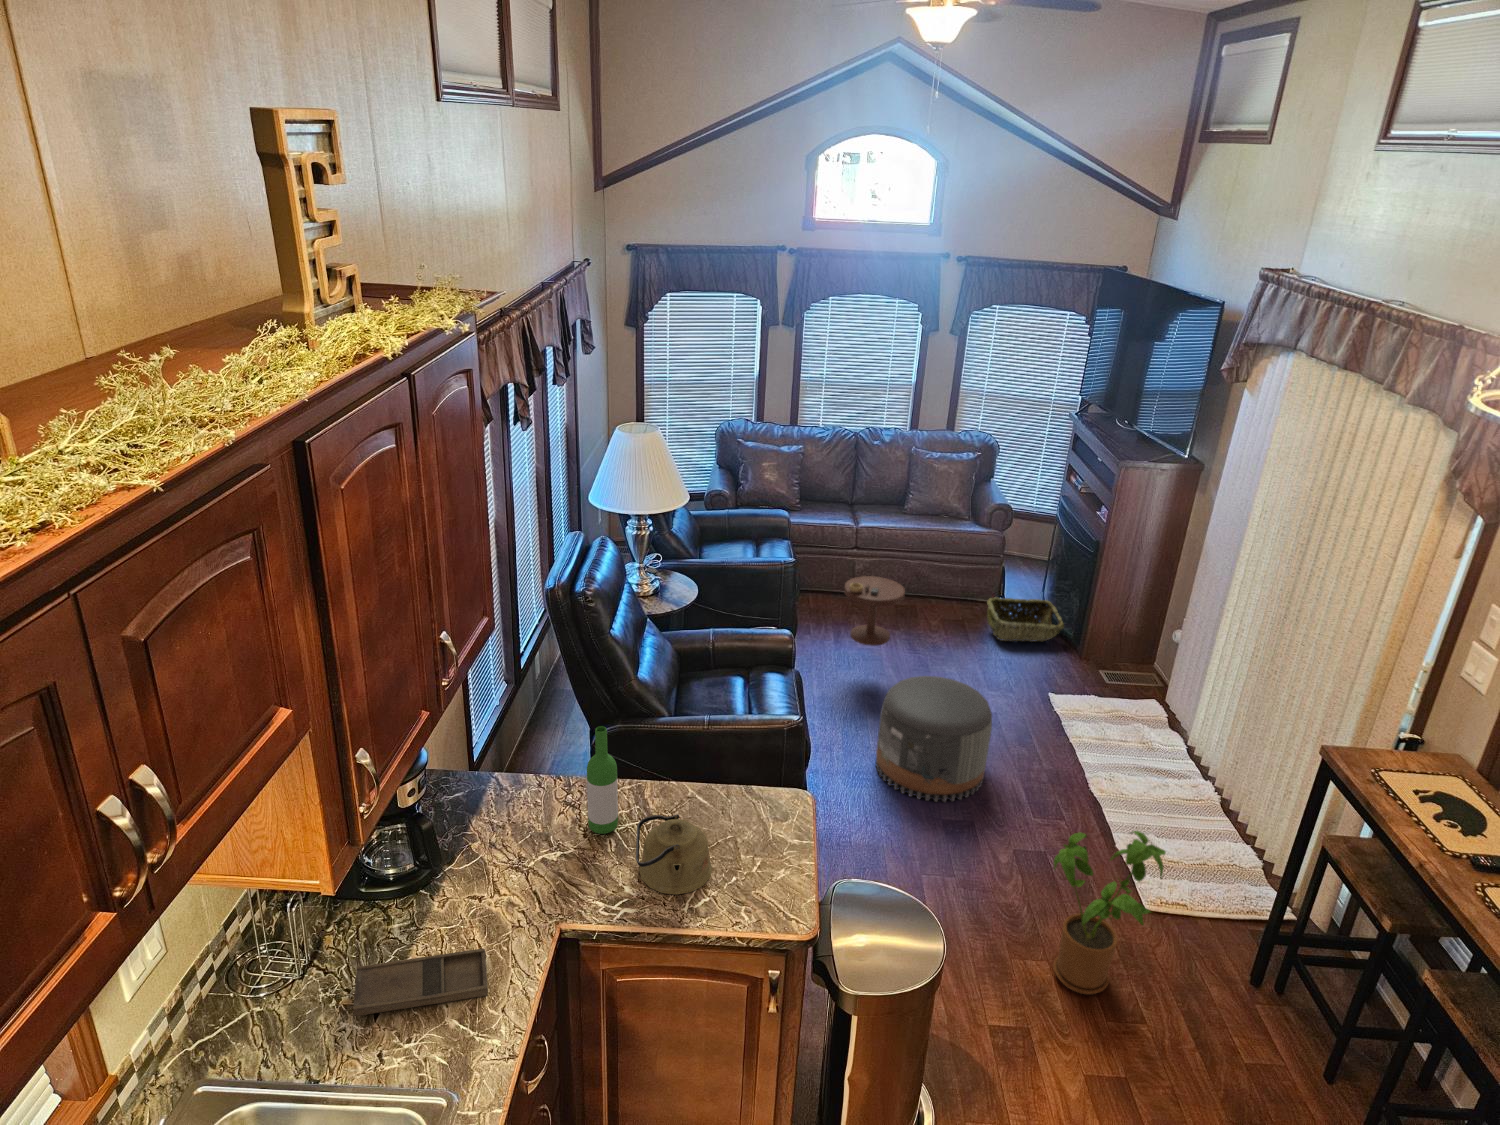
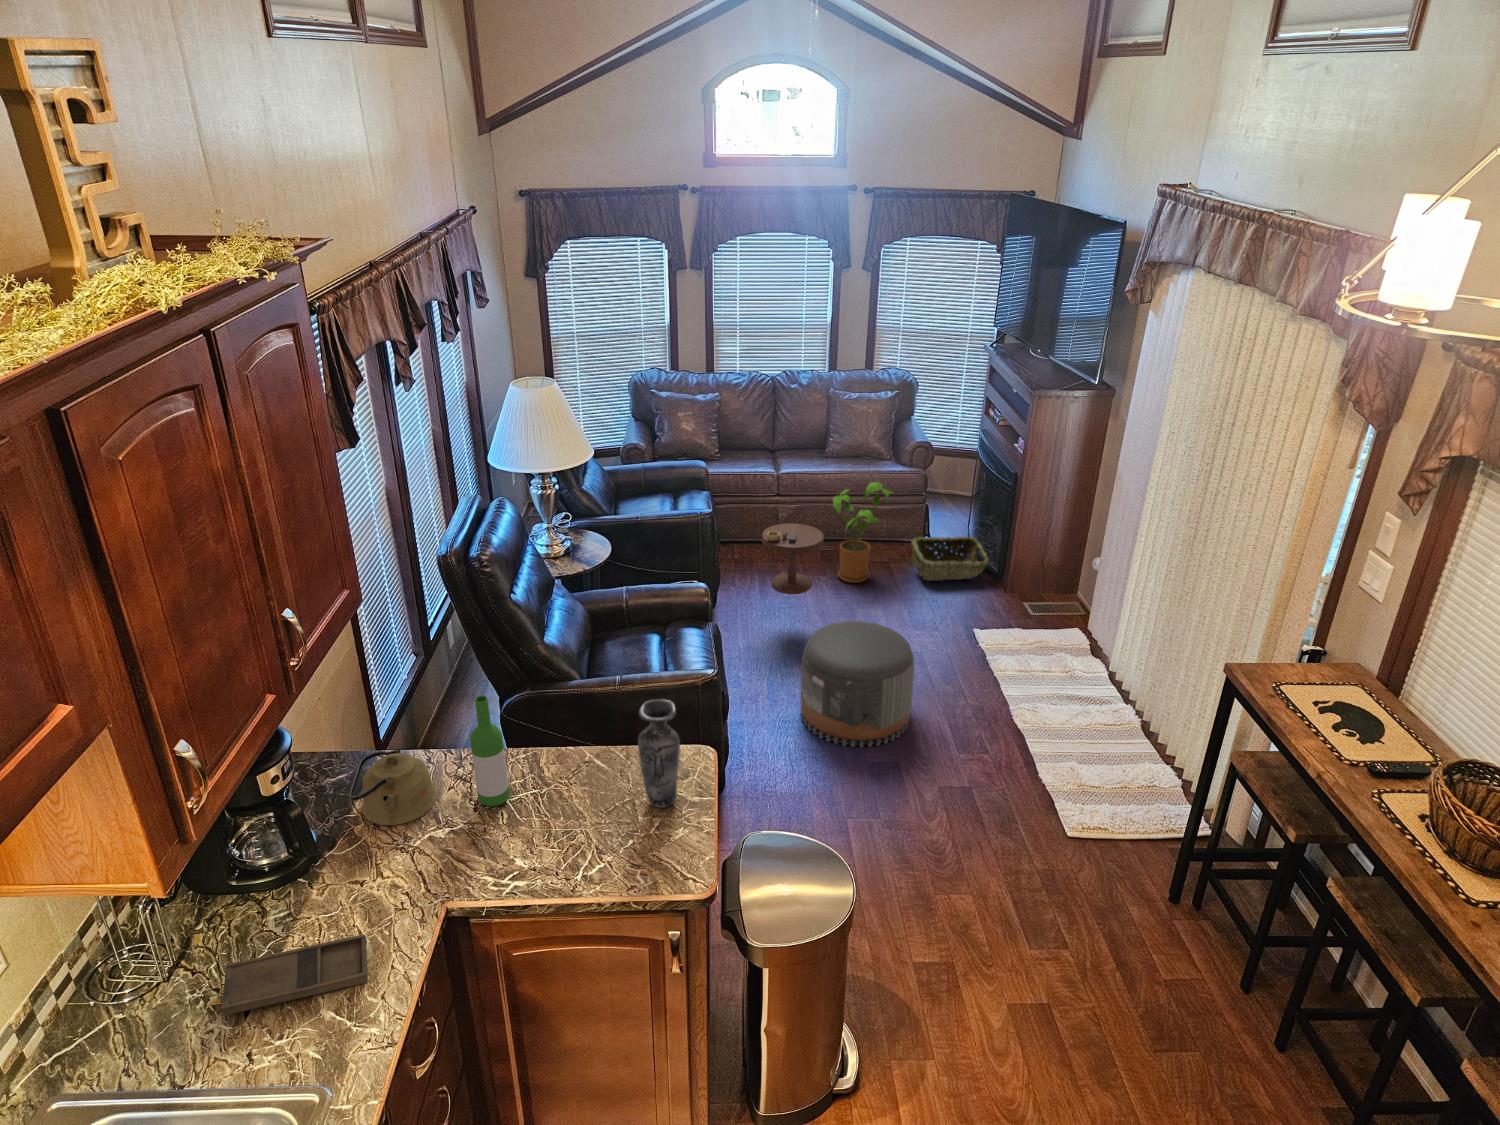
vase: none [747,742,787,847] -> present [638,699,680,808]
kettle: present [636,814,712,895] -> present [349,749,437,825]
house plant: present [1053,831,1166,994] -> present [832,482,892,583]

